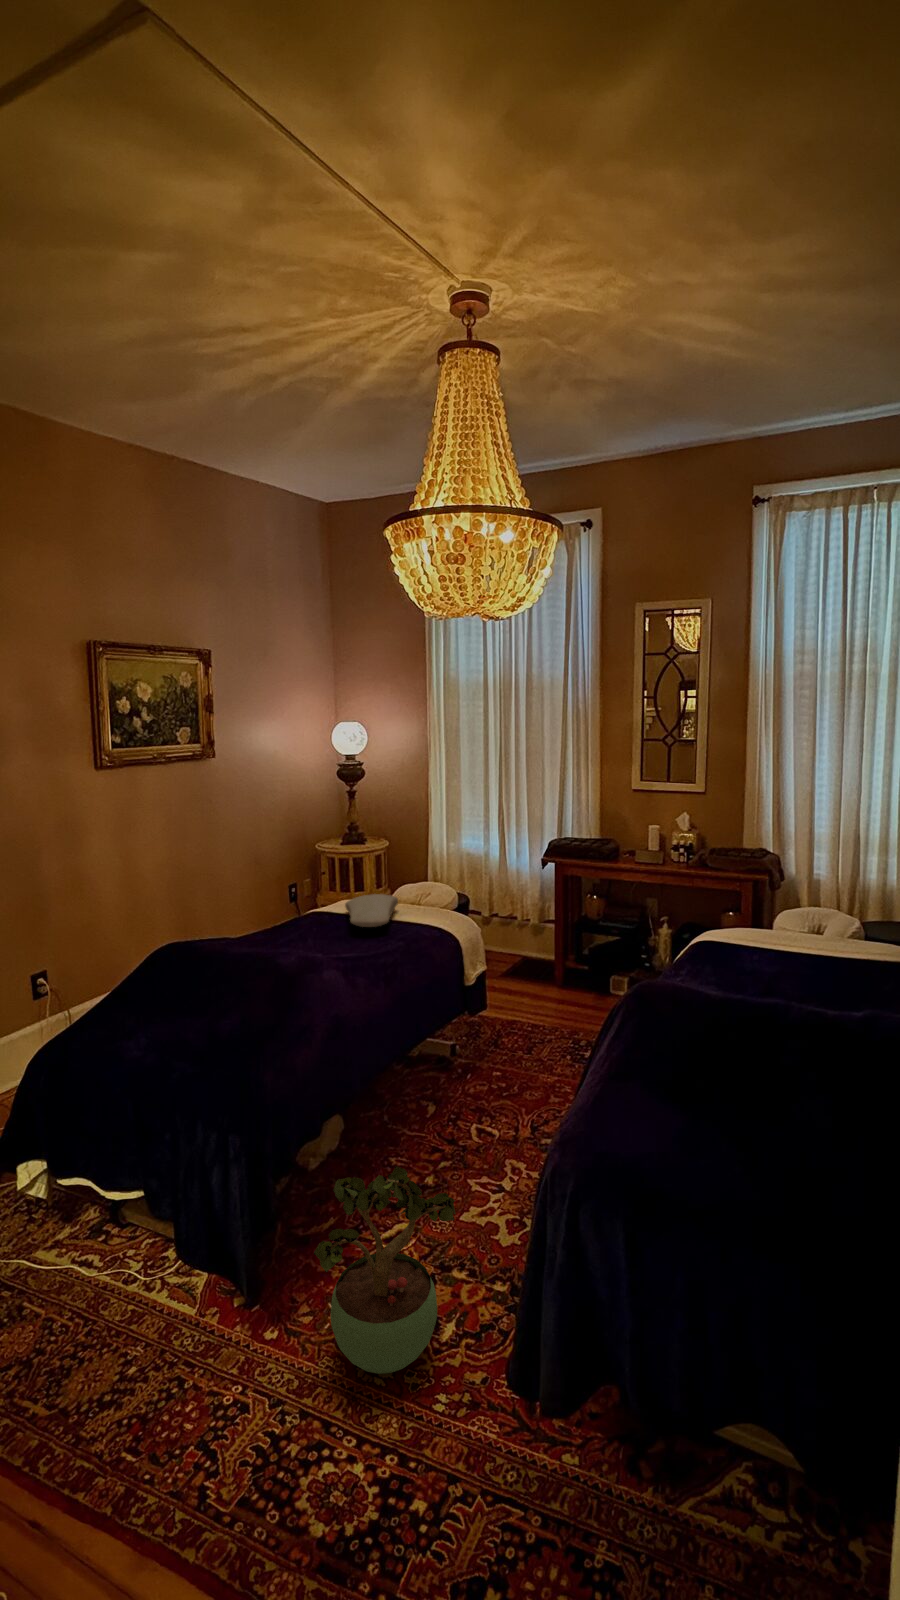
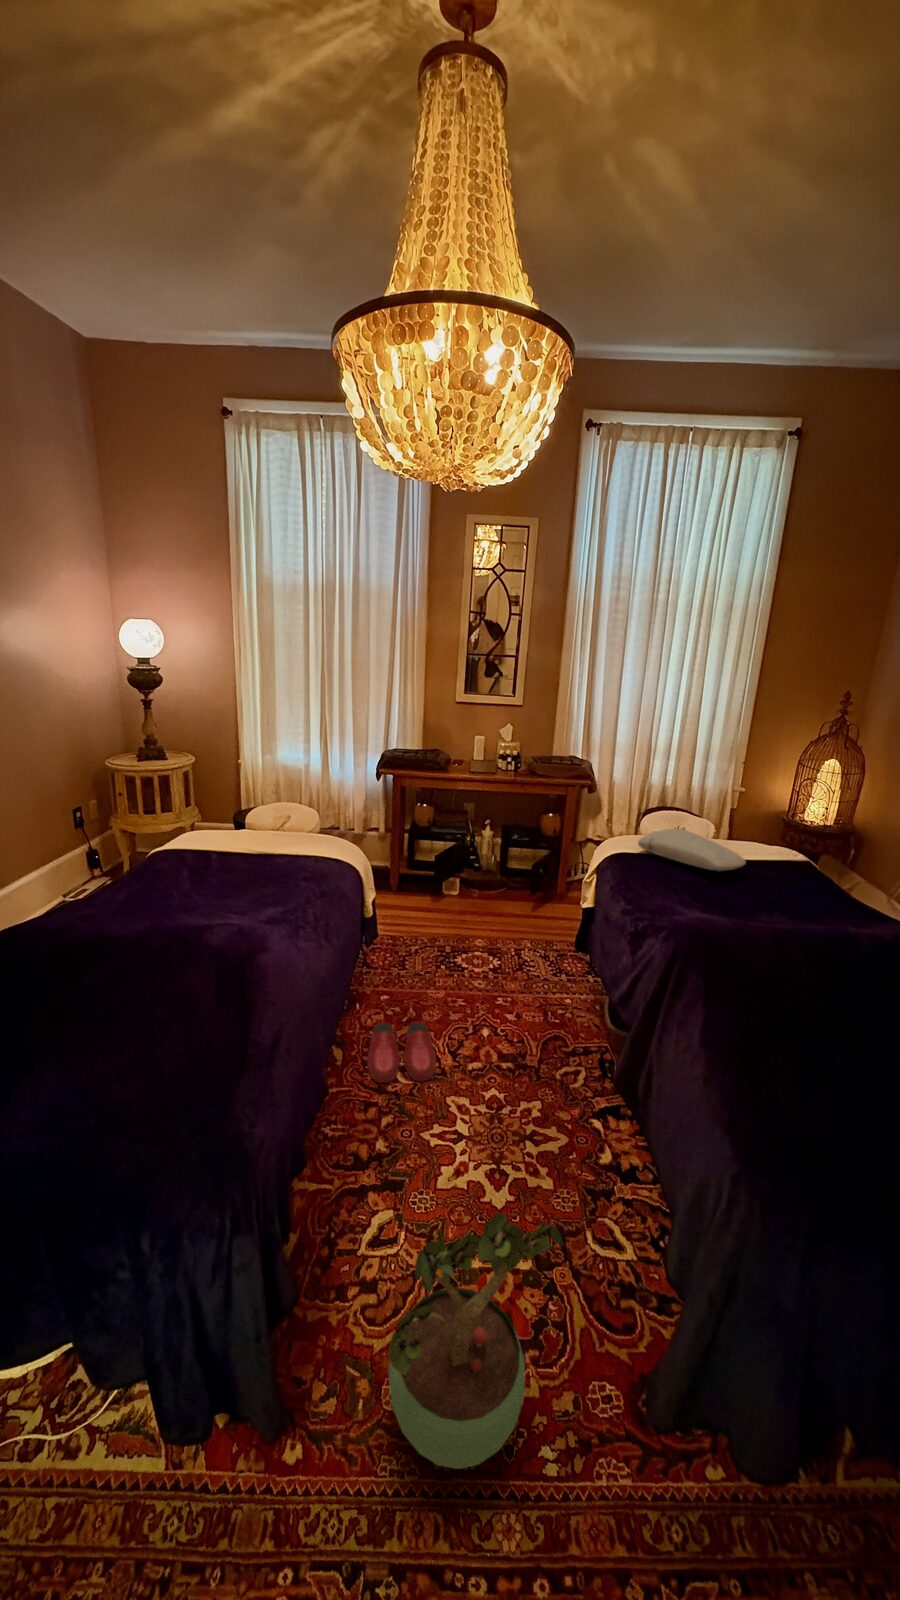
pillow: present [345,894,398,927] -> present [638,829,746,871]
slippers: none [450,1090,517,1143] -> present [367,1022,436,1083]

